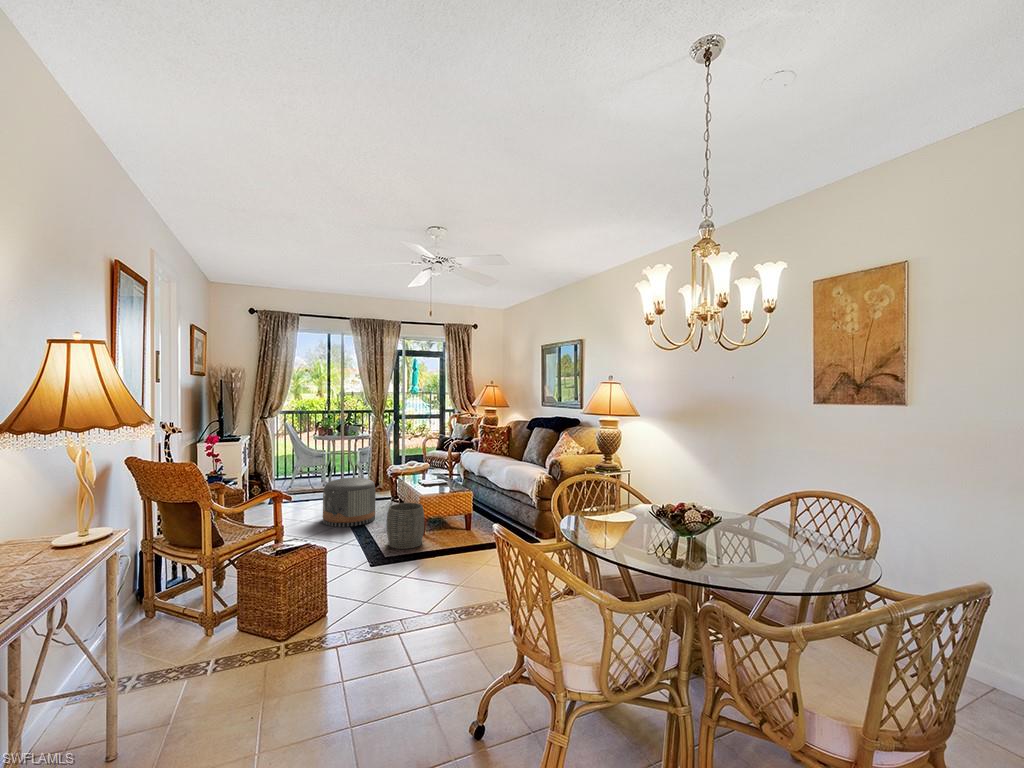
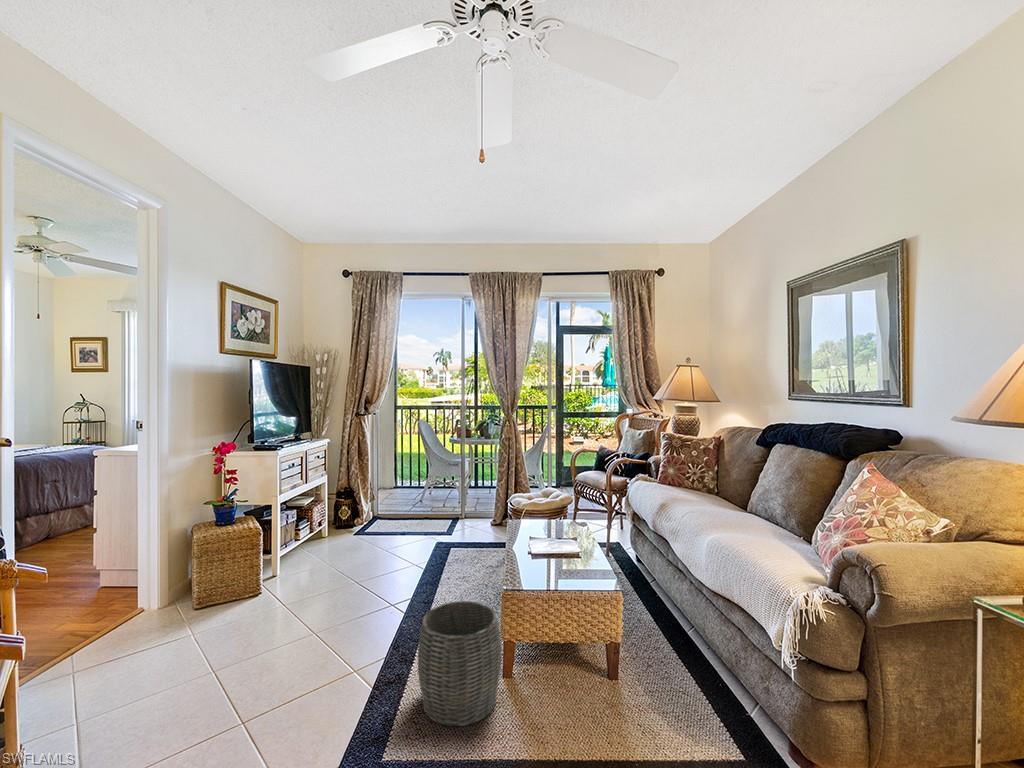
pouf: present [323,478,375,527] -> none [374,517,461,611]

